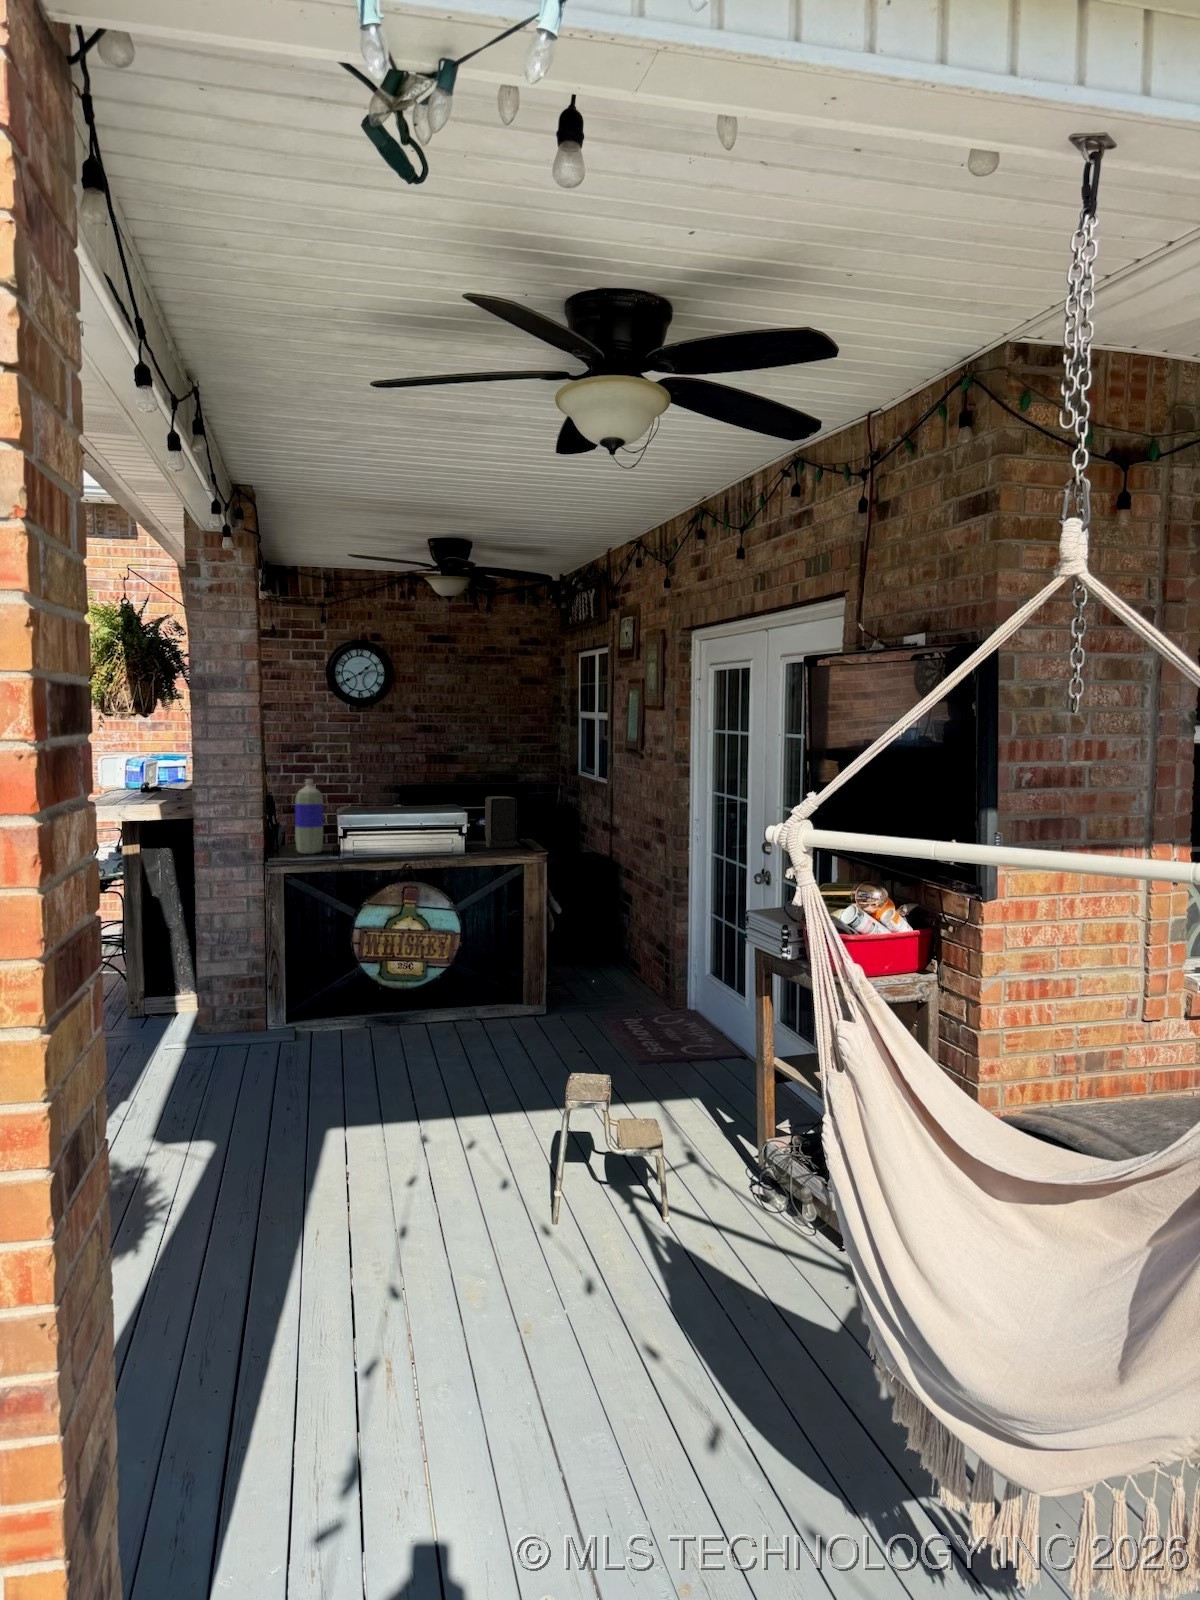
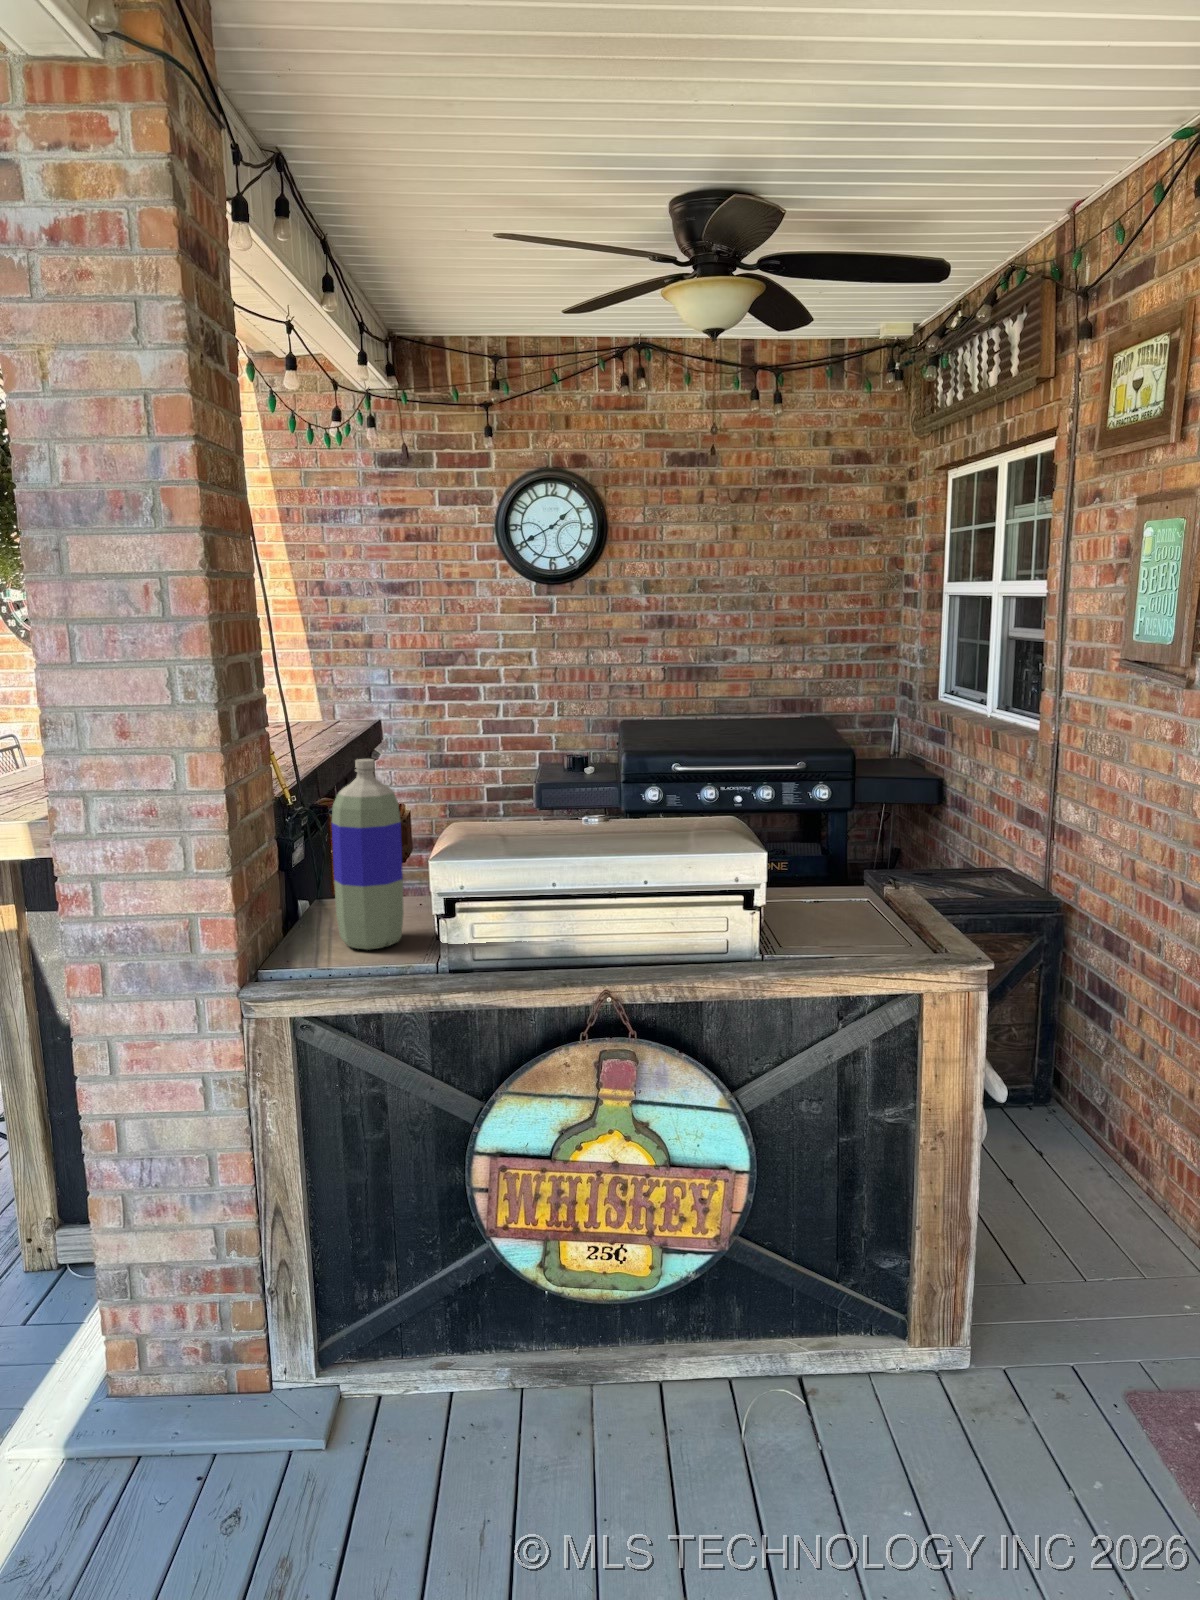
speaker: present [485,796,517,848] -> none [809,794,898,932]

